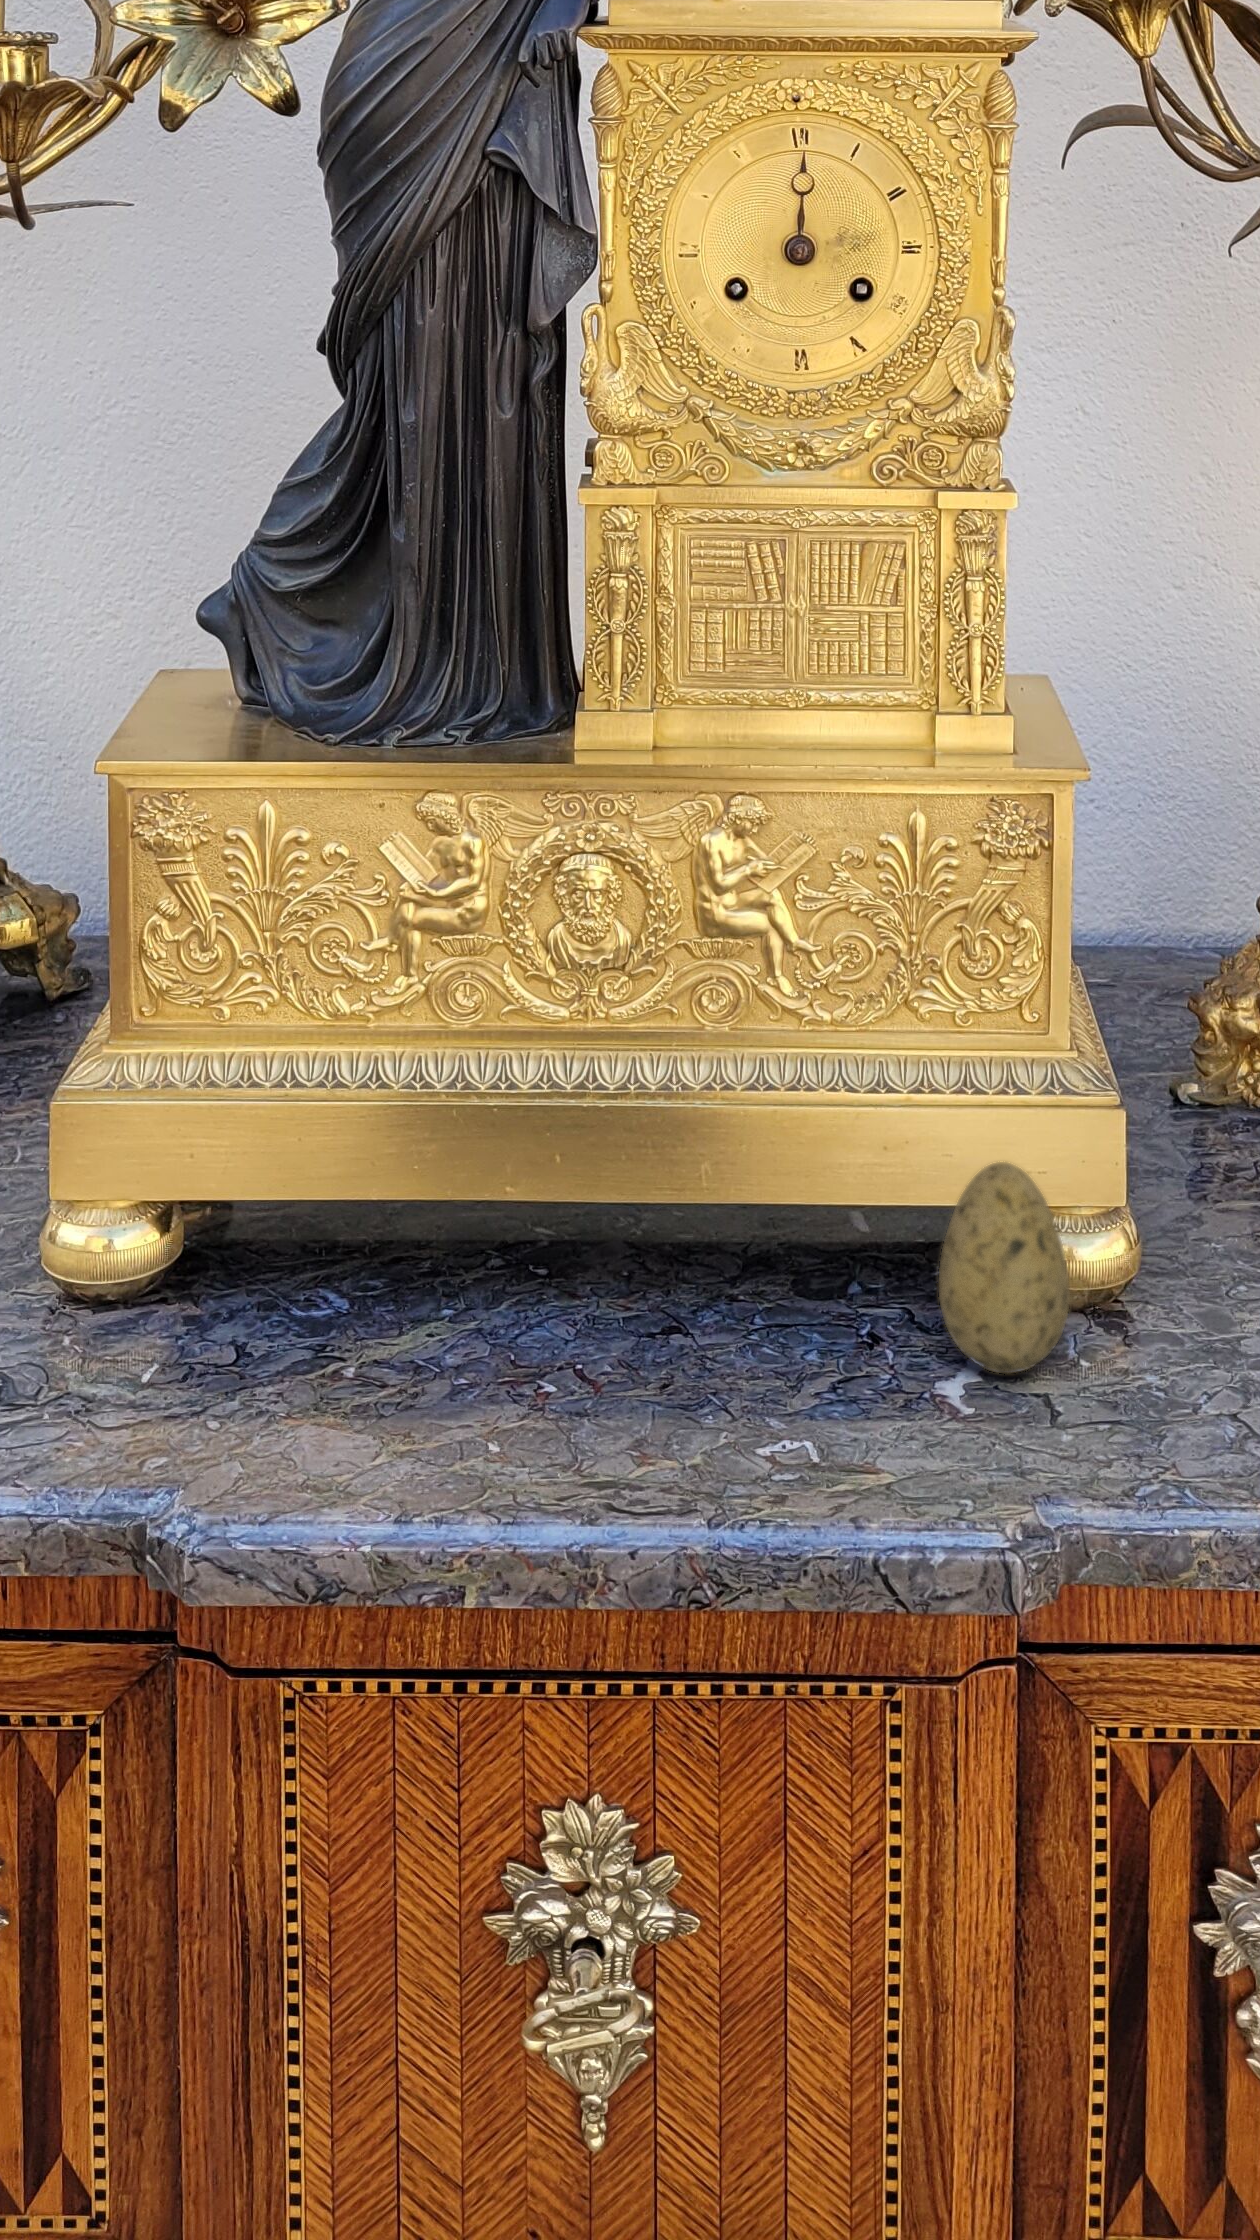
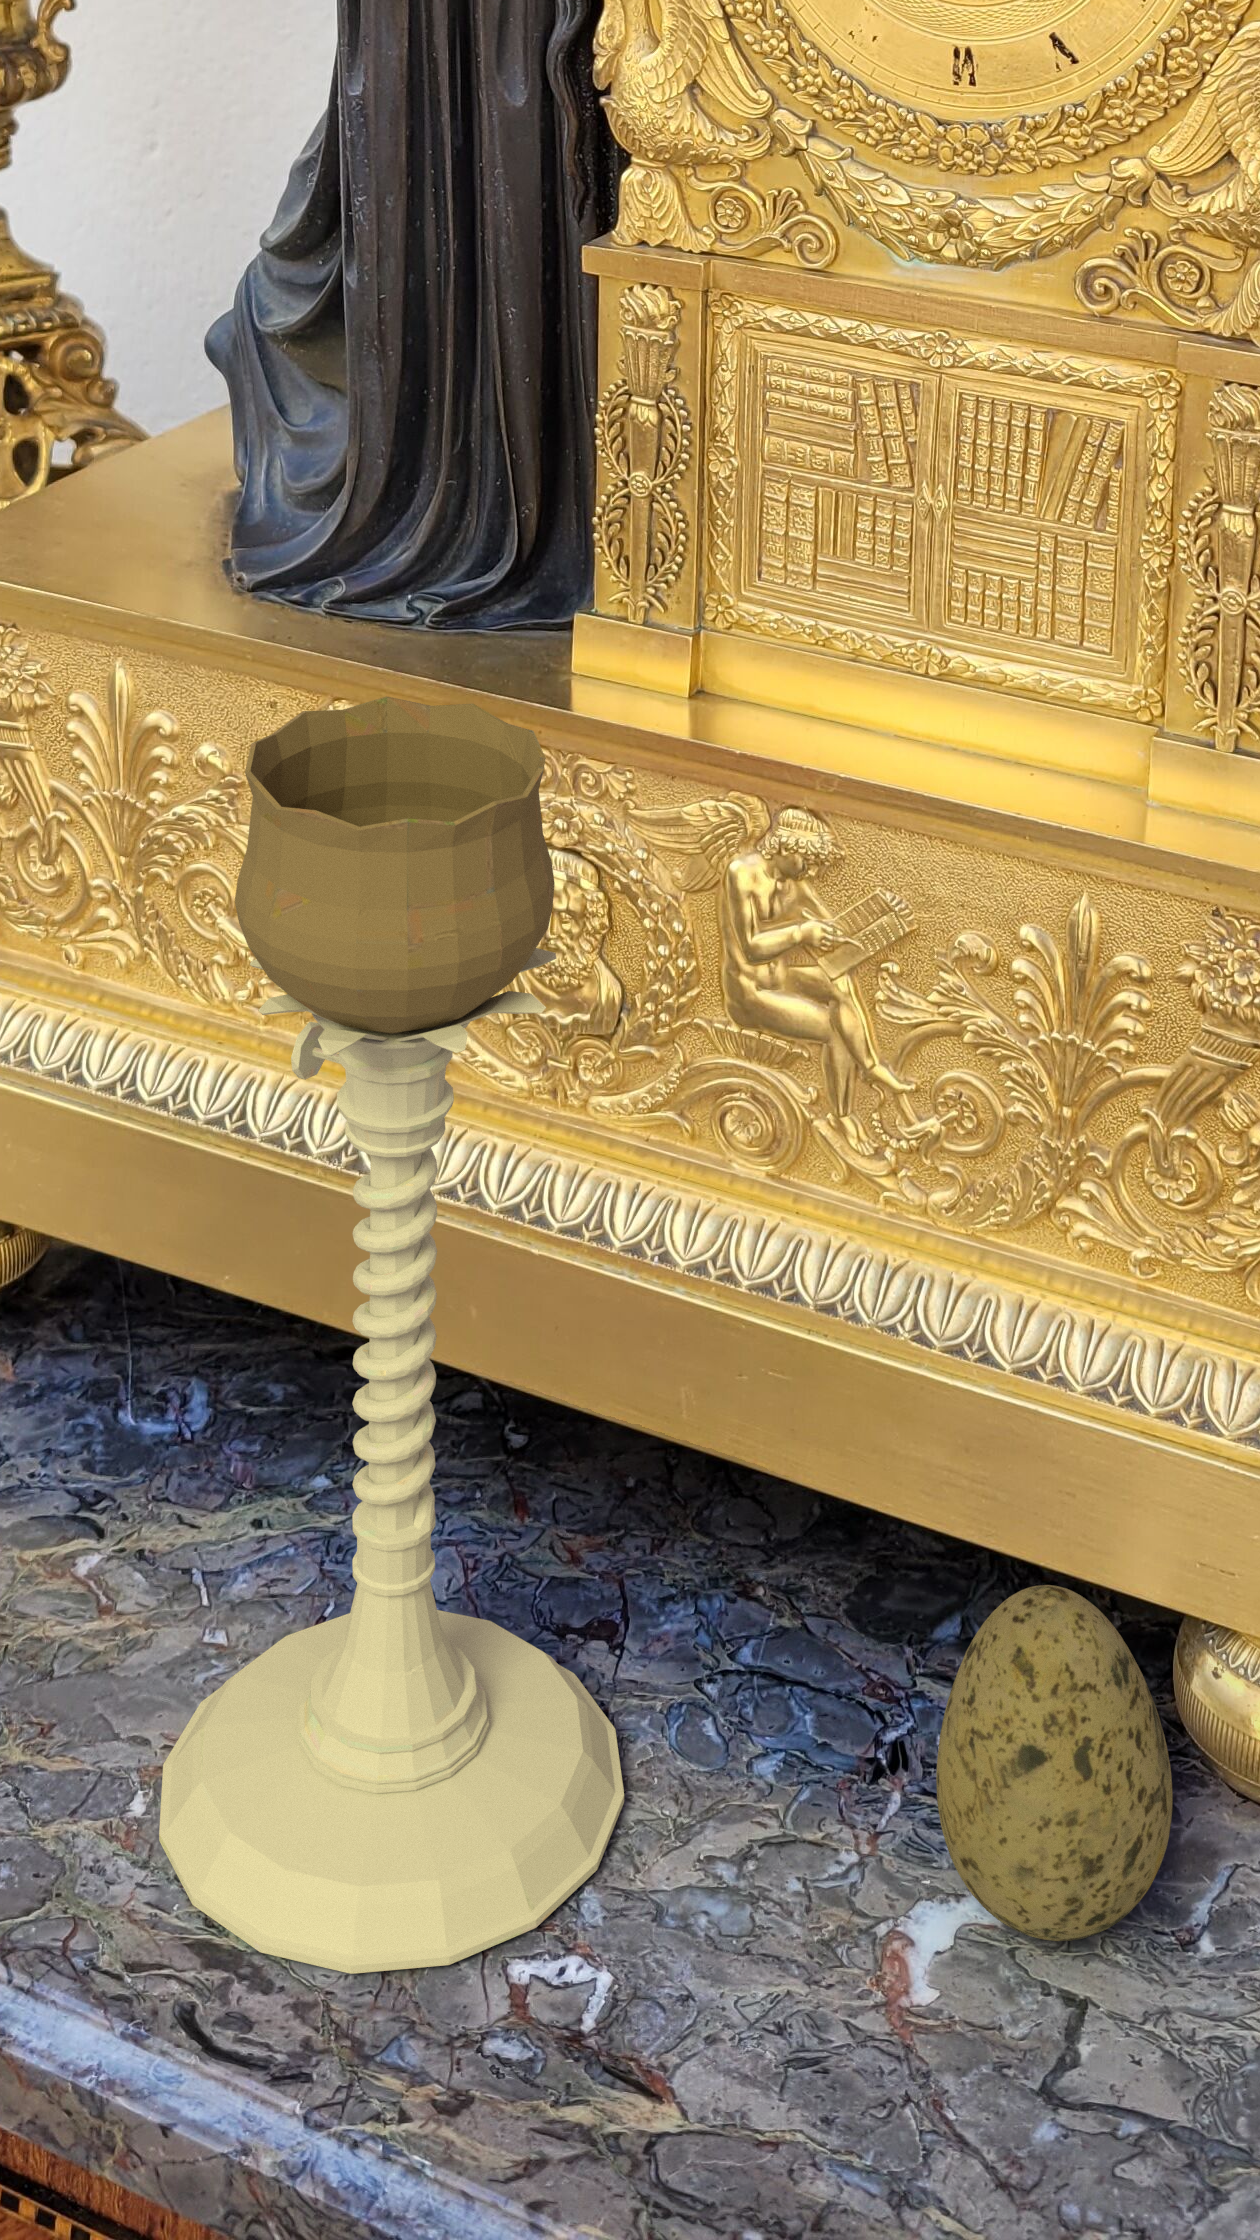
candle holder: none [490,723,768,1476] -> present [159,696,624,1974]

